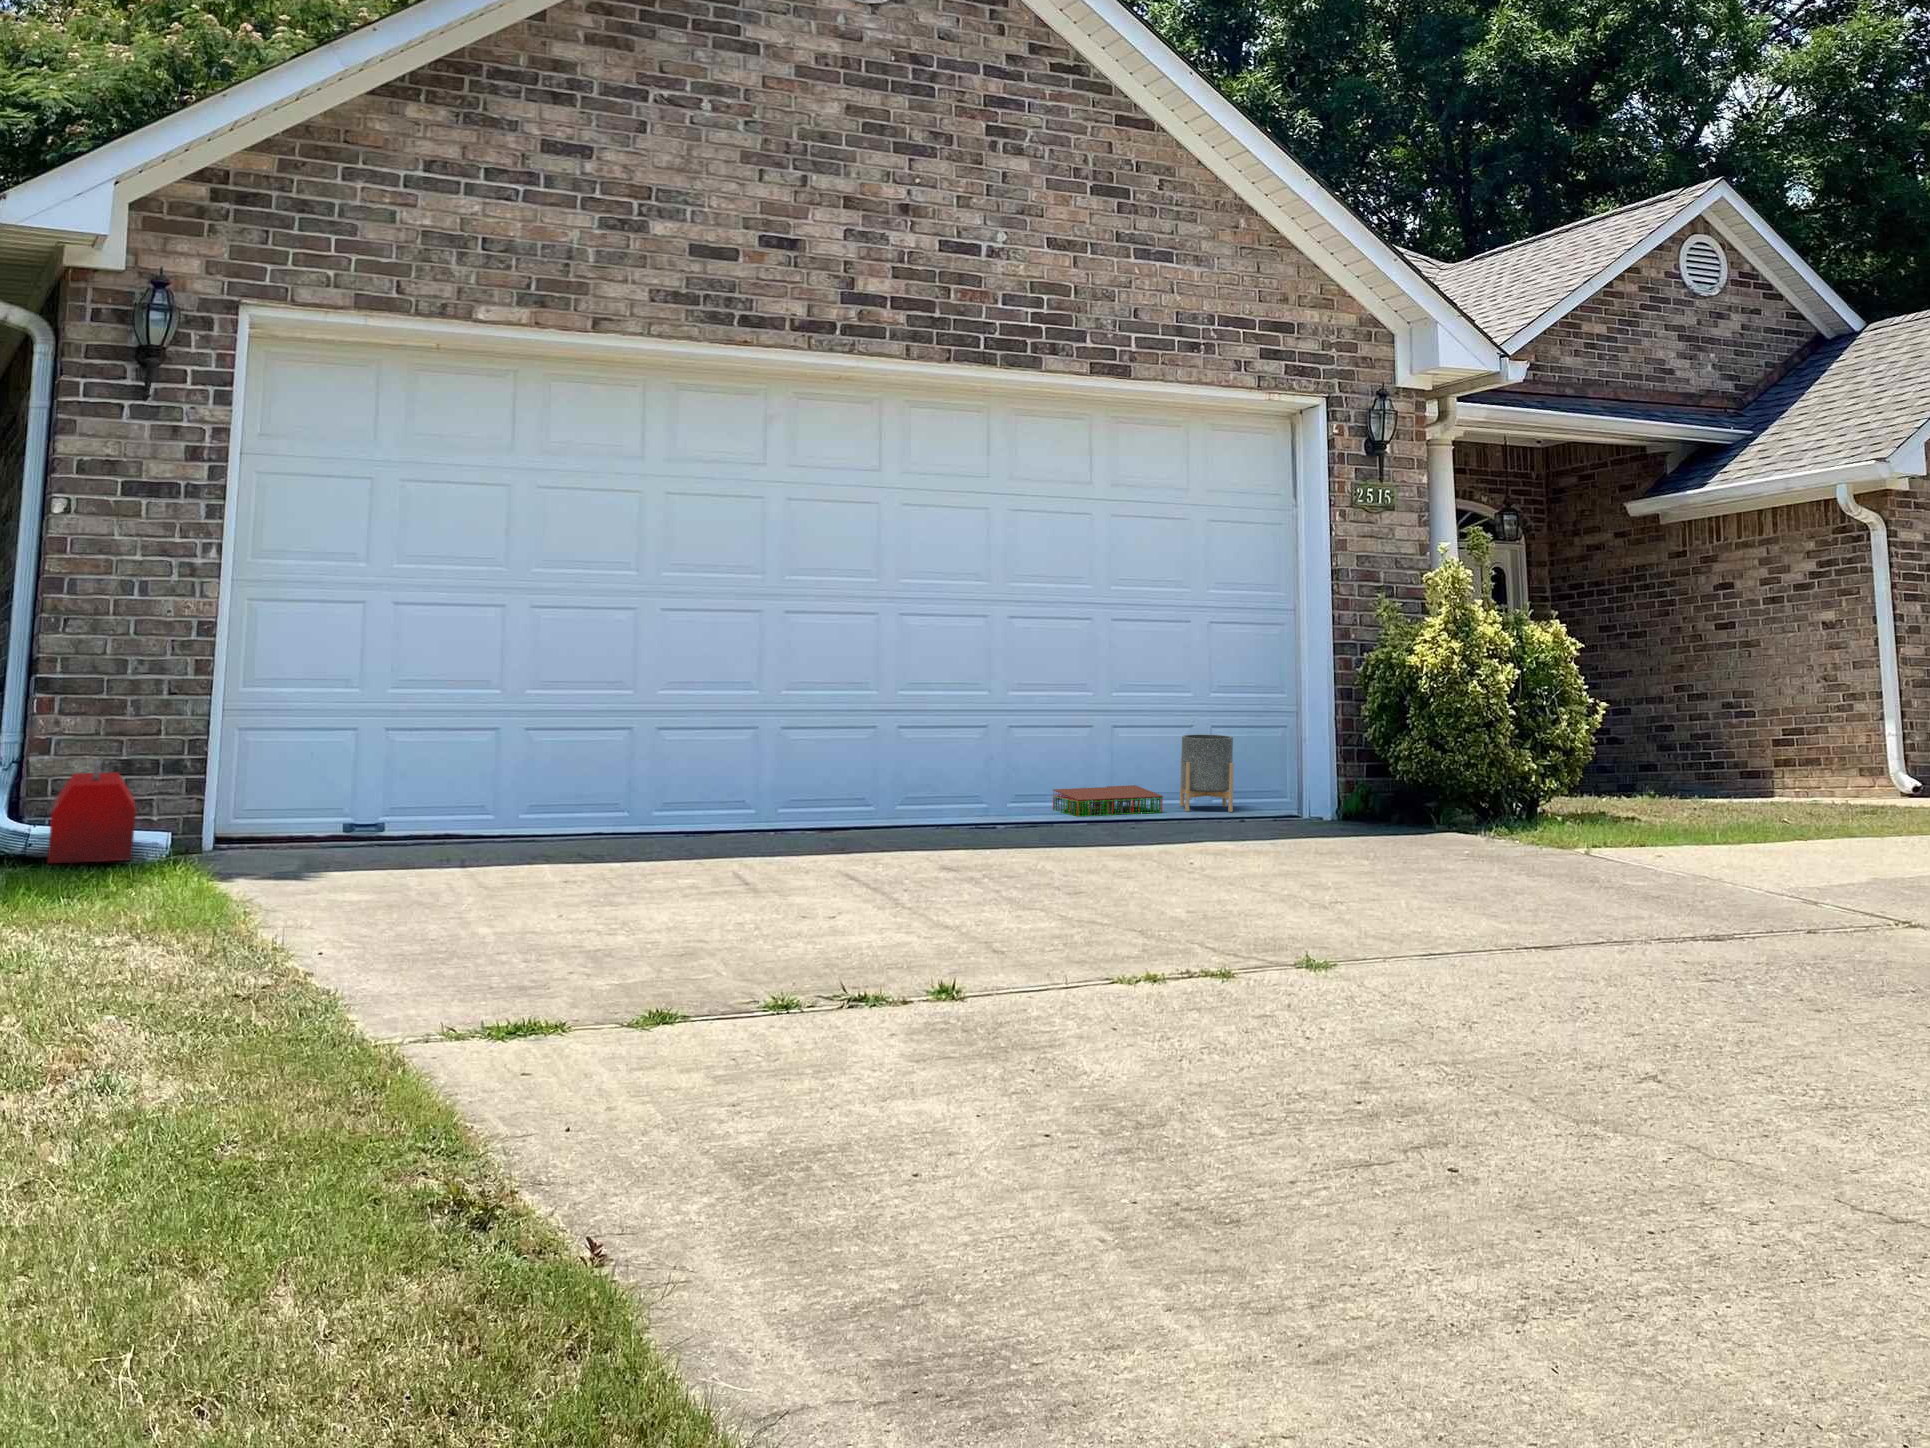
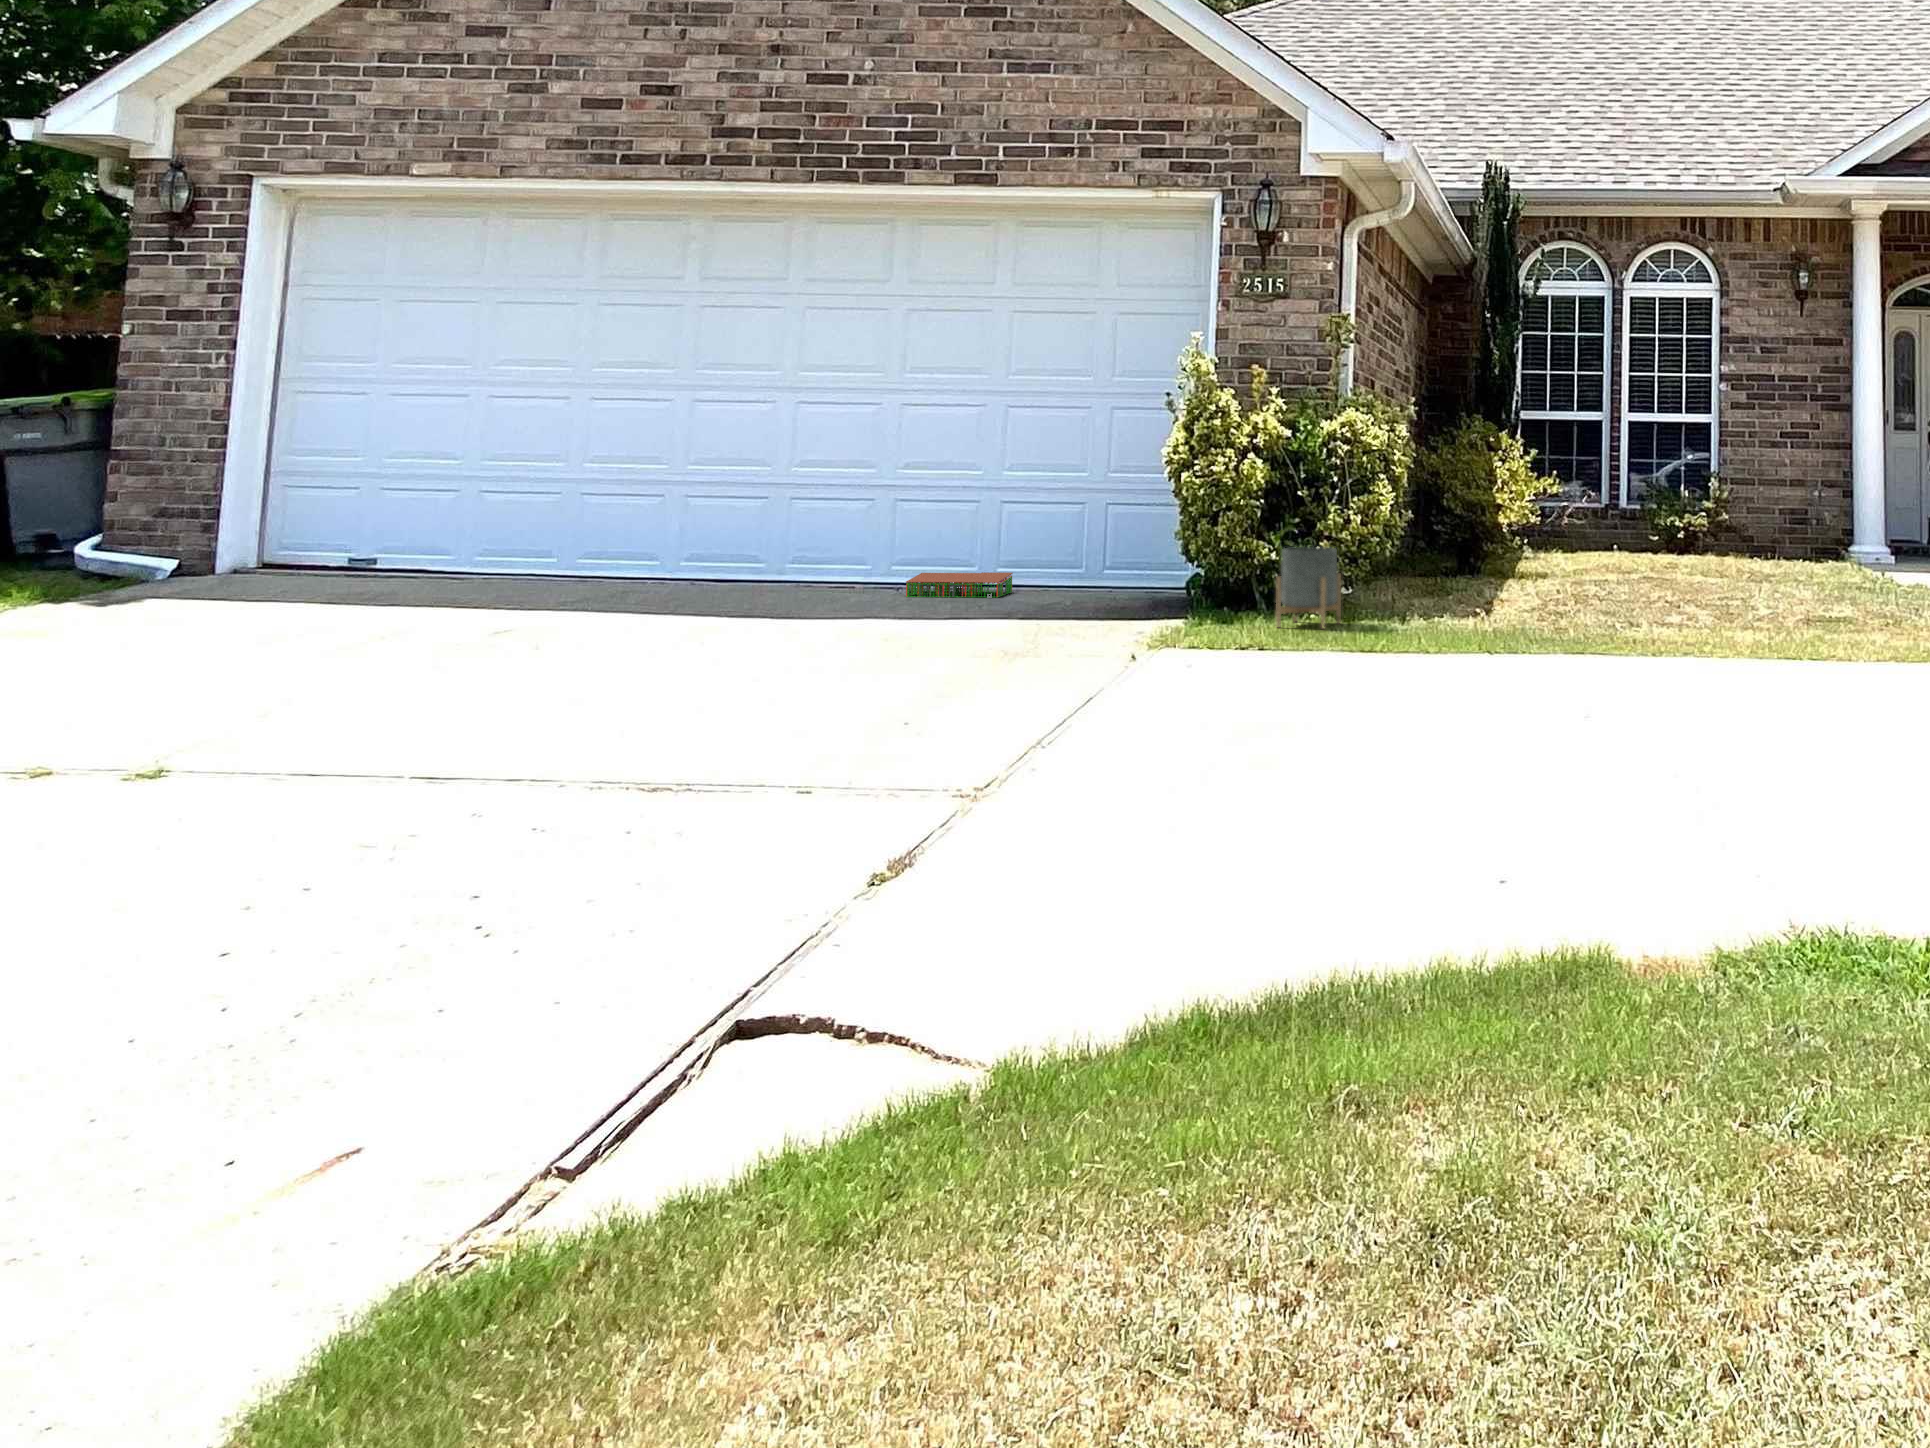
planter: present [1180,735,1234,812] -> present [1276,547,1341,628]
toolbox: present [47,760,136,863] -> none [48,519,163,591]

